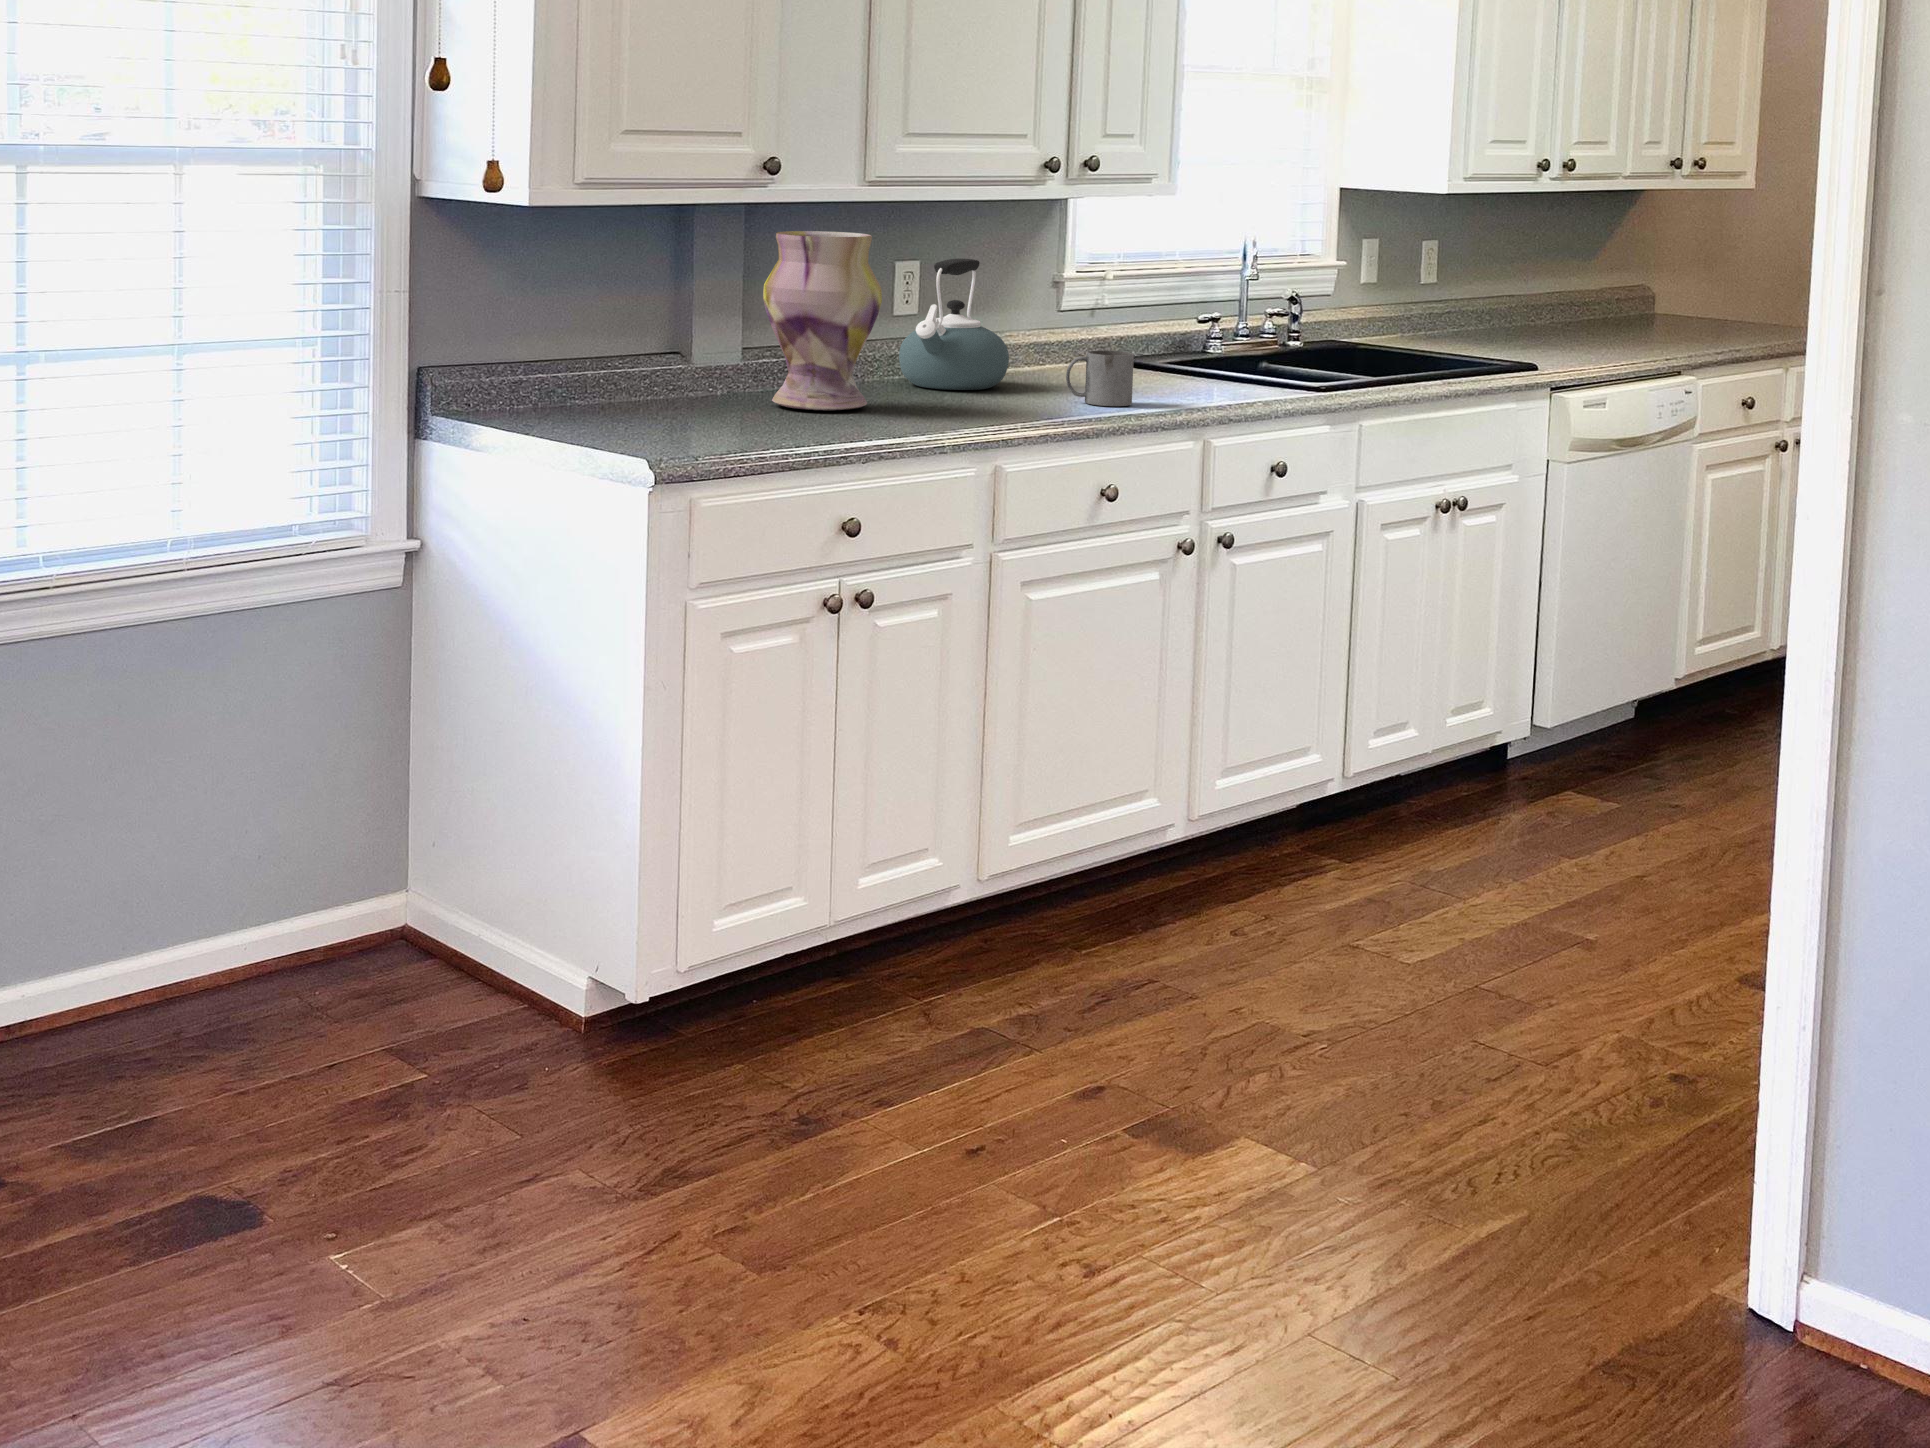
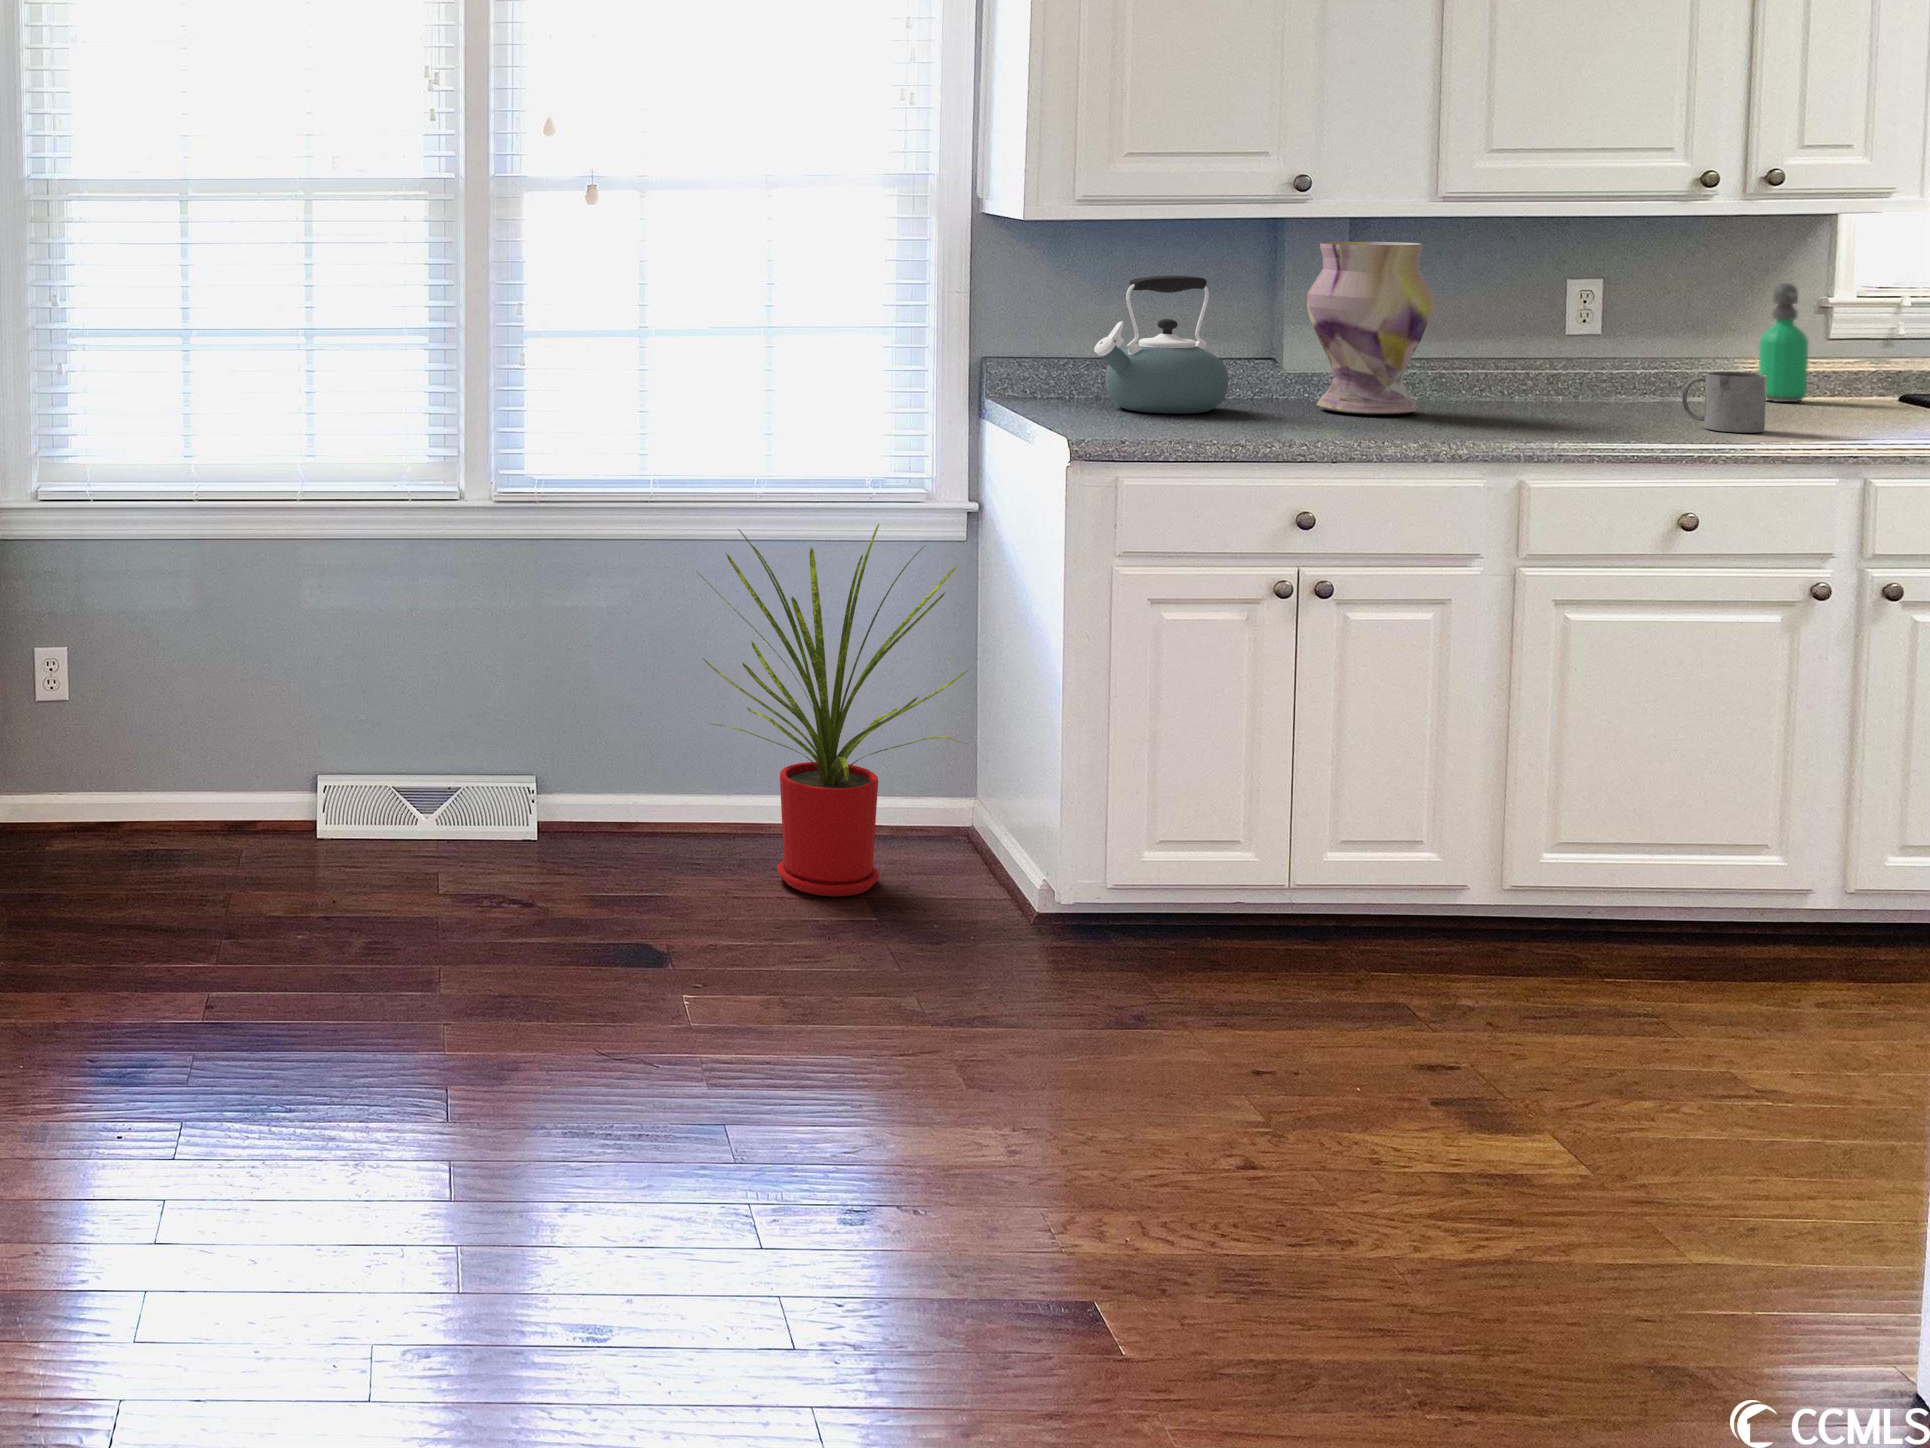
kettle: present [899,258,1009,390] -> present [1094,275,1229,414]
soap dispenser: none [1030,261,1068,369] -> present [1759,283,1808,402]
house plant: none [159,581,499,1050] -> present [701,524,967,896]

